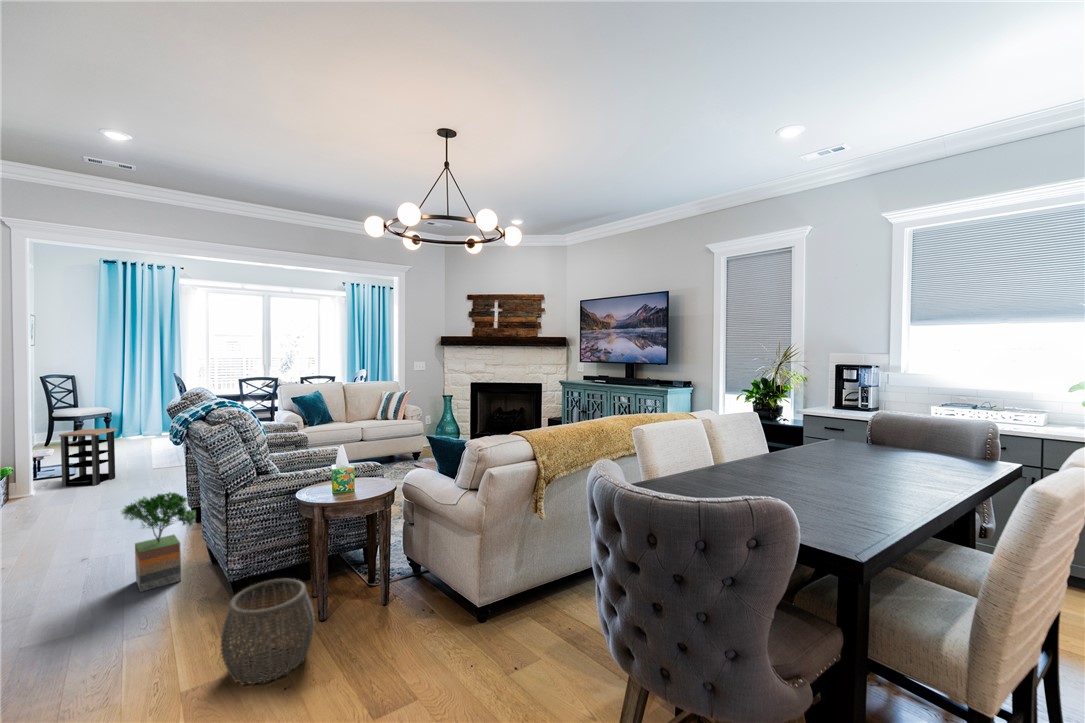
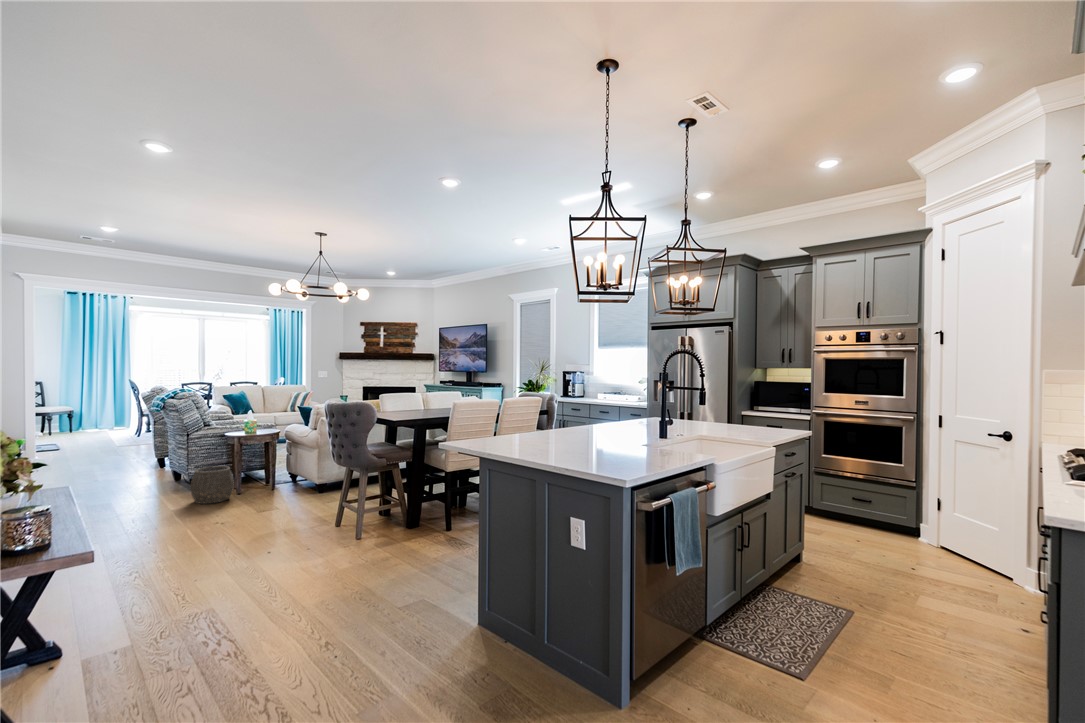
side table: present [59,428,118,487] -> none [55,416,94,455]
potted tree: present [122,492,195,592] -> none [128,437,170,487]

